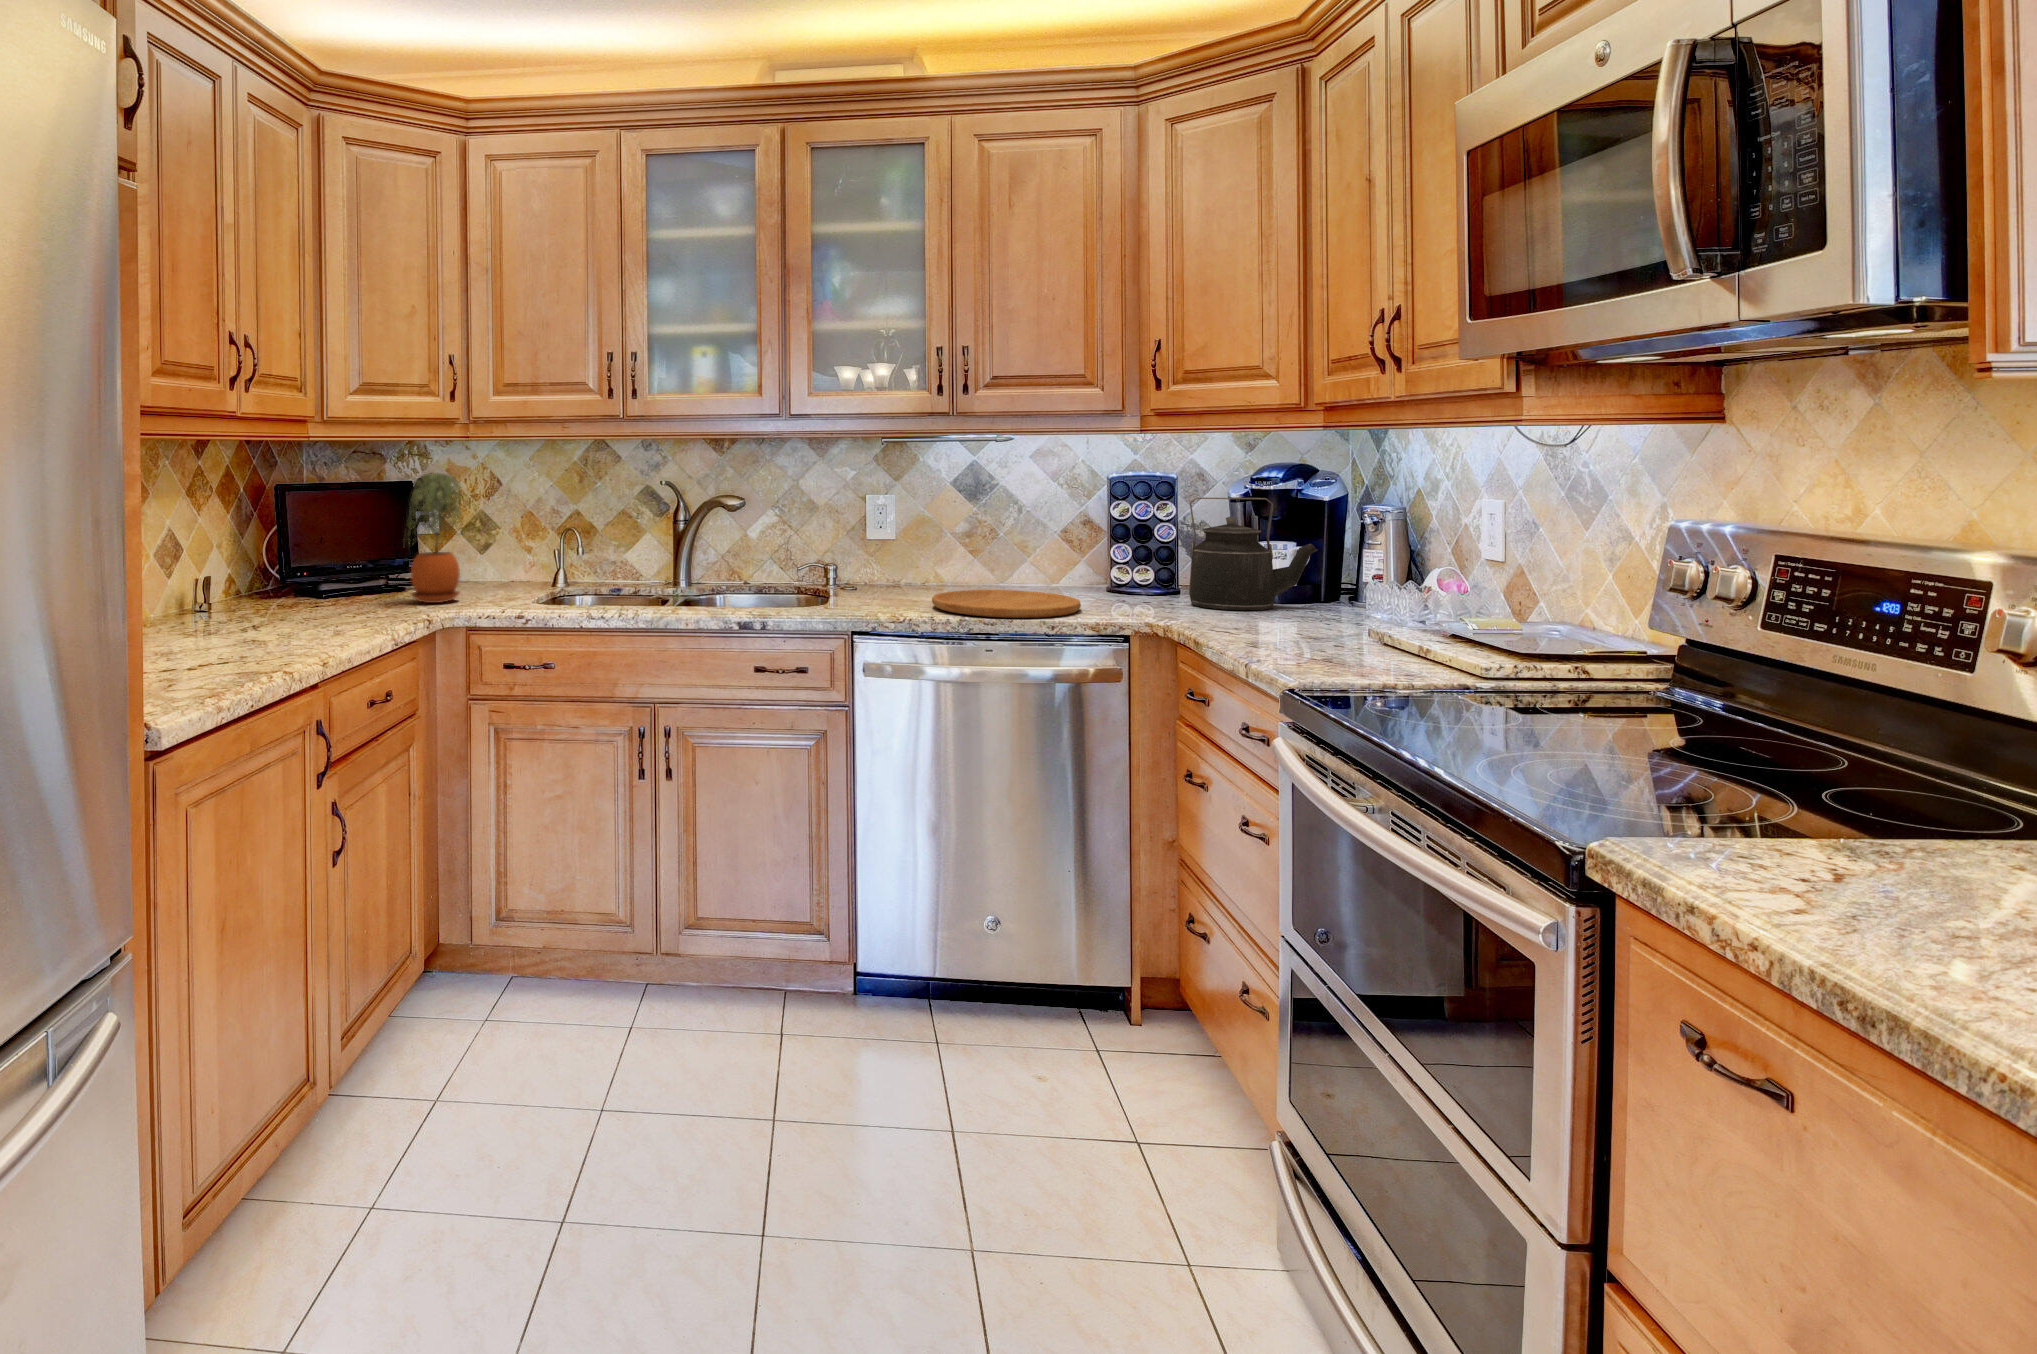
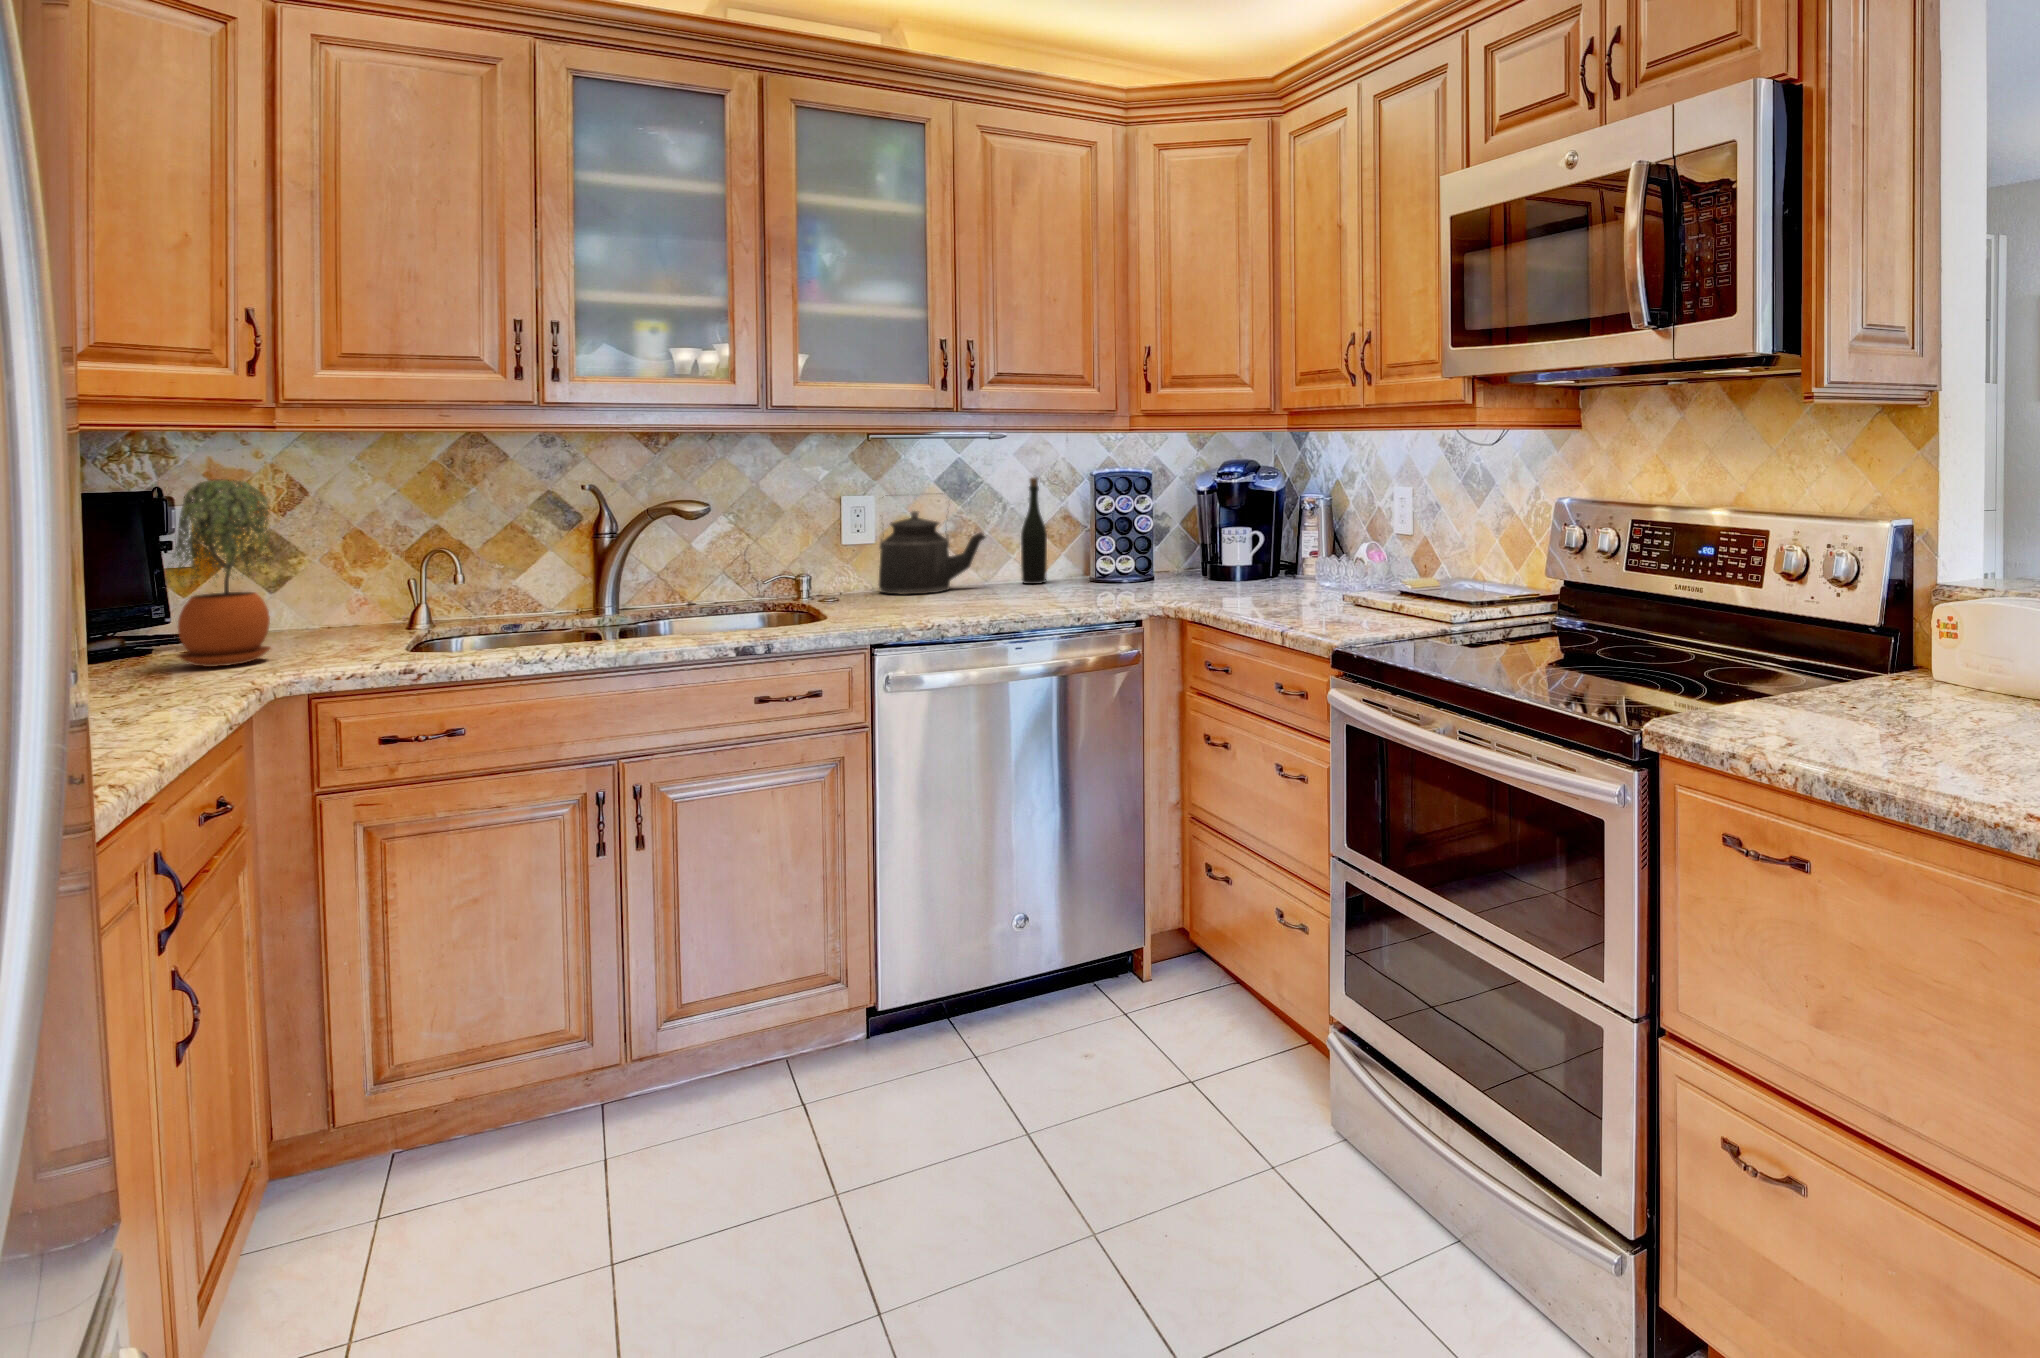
bottle: none [1034,481,1060,587] -> present [1021,477,1047,584]
kettle: present [1189,497,1318,610] -> present [879,493,985,594]
cutting board: present [932,590,1081,618] -> none [943,589,1090,616]

